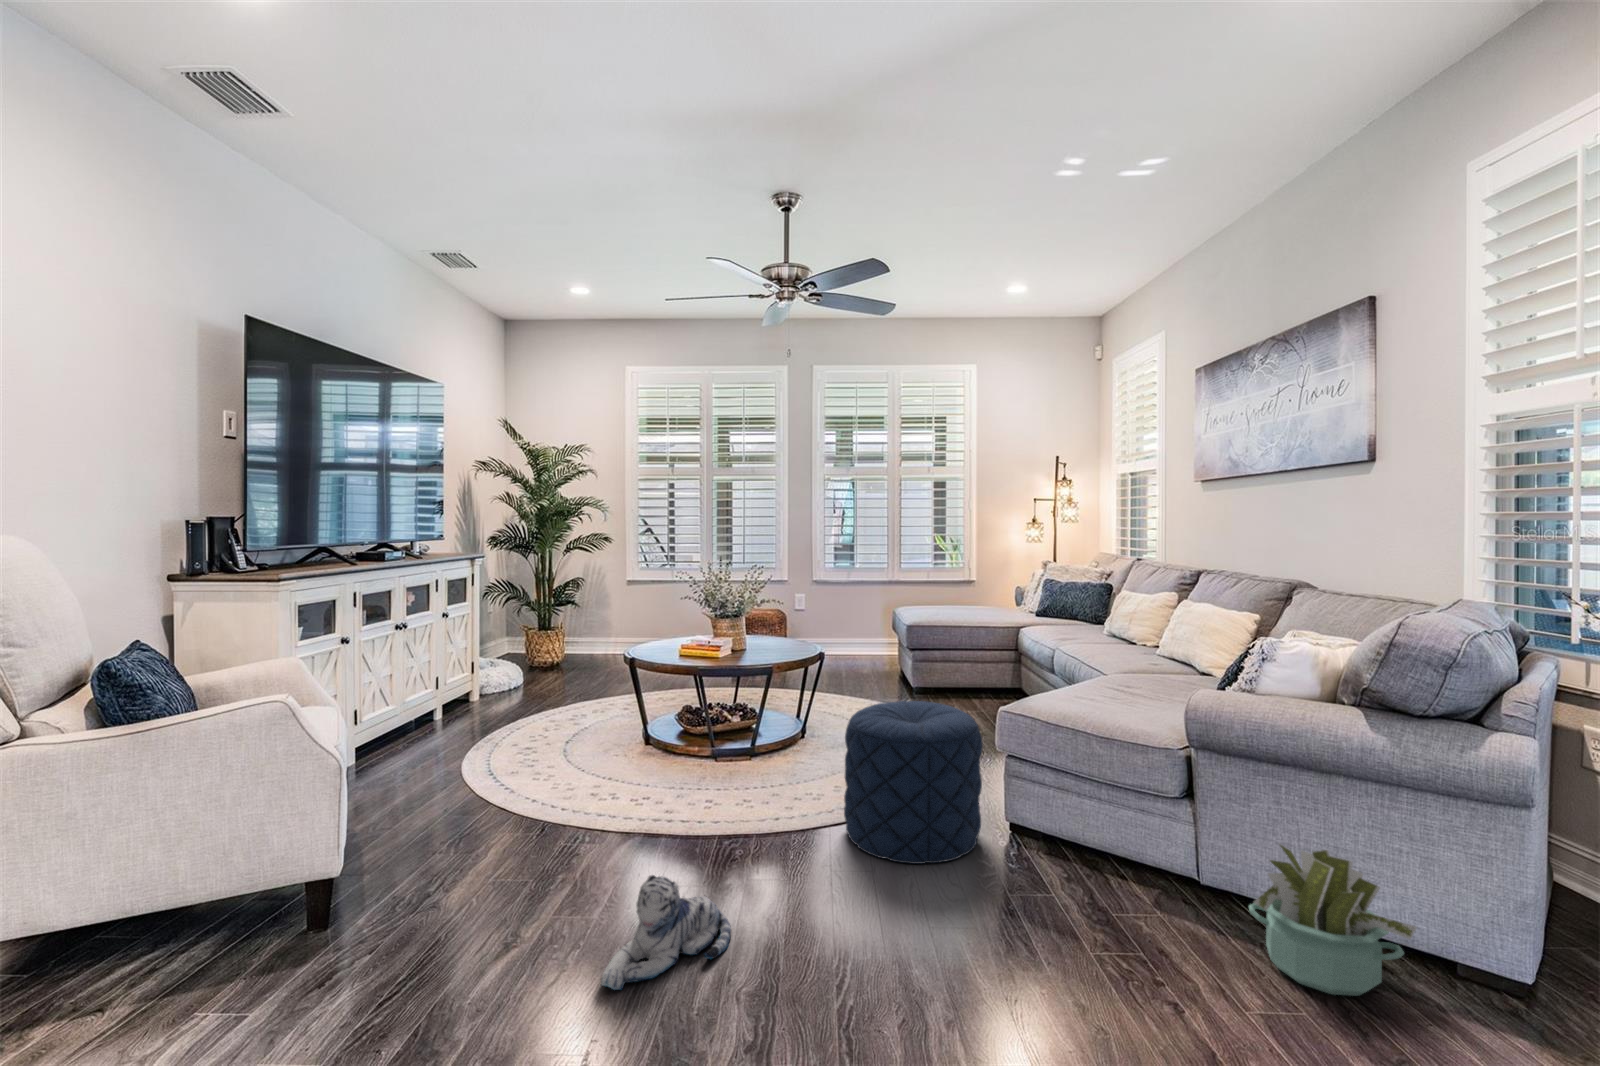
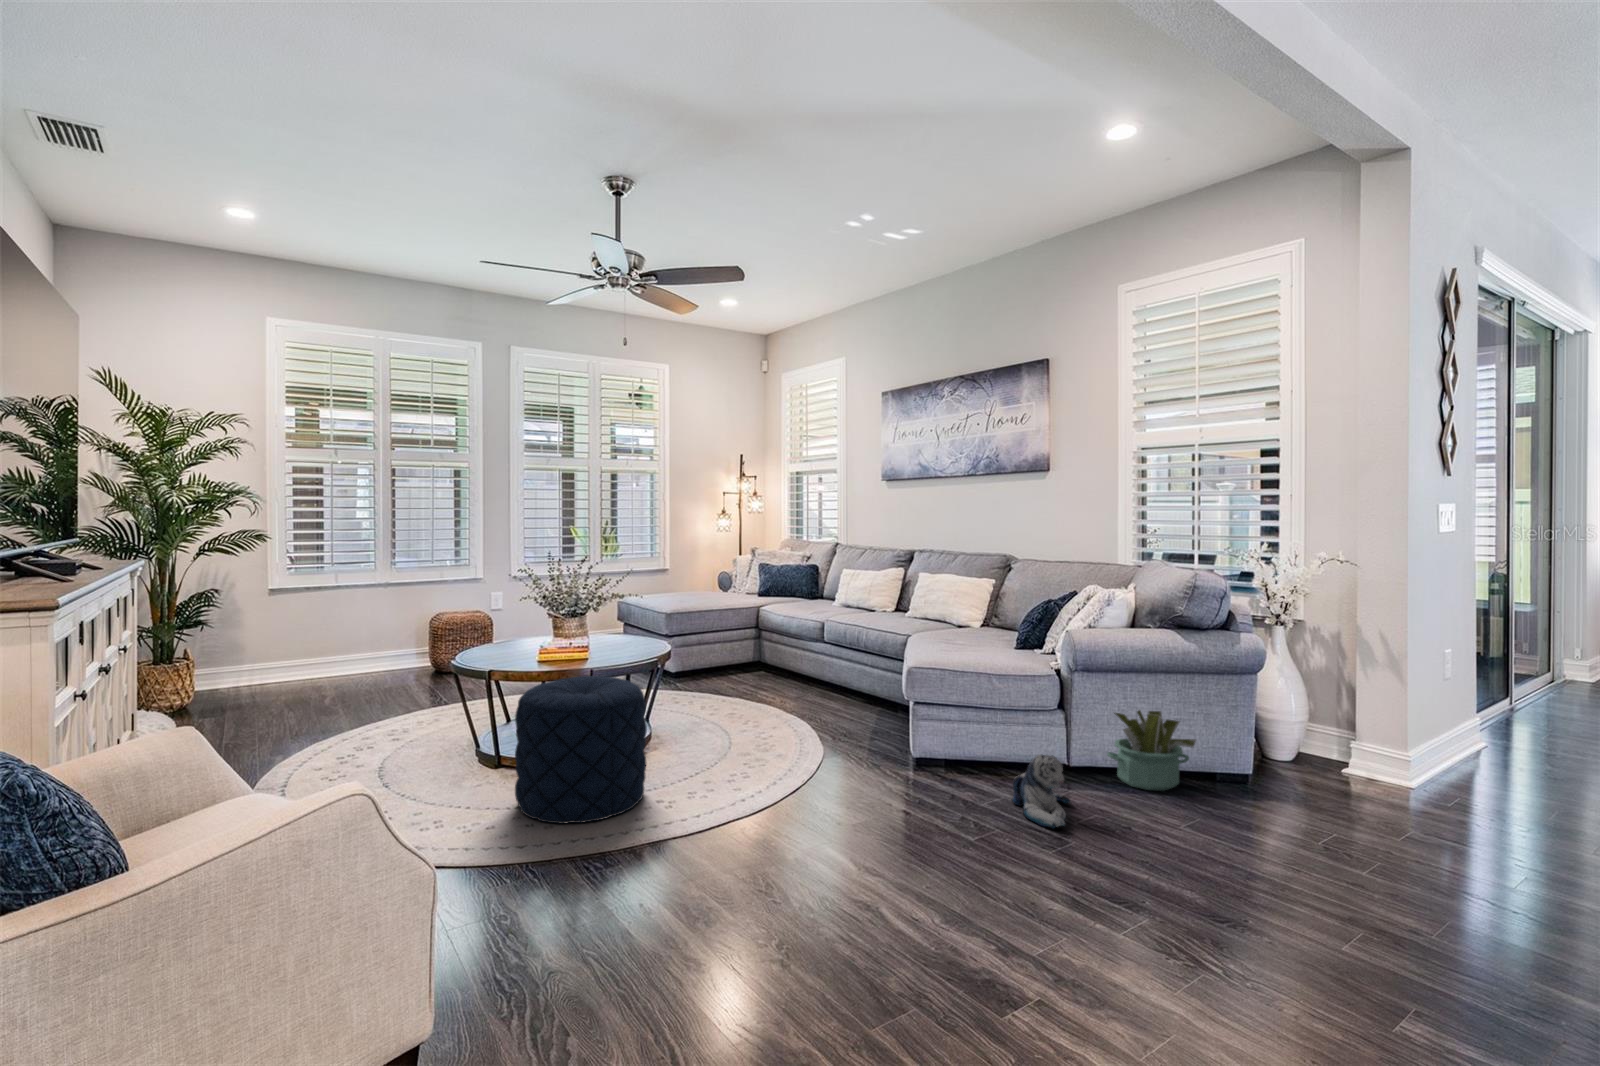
pouf: present [844,701,983,864] -> present [515,676,647,824]
plush toy: present [601,875,731,990] -> present [1012,754,1070,828]

